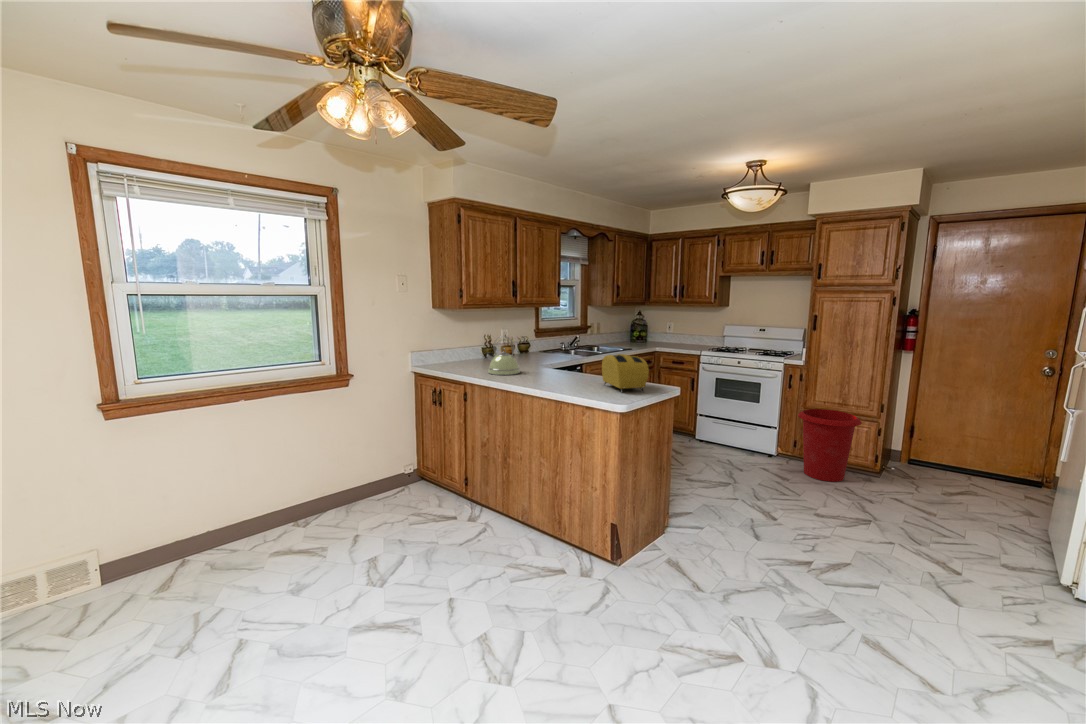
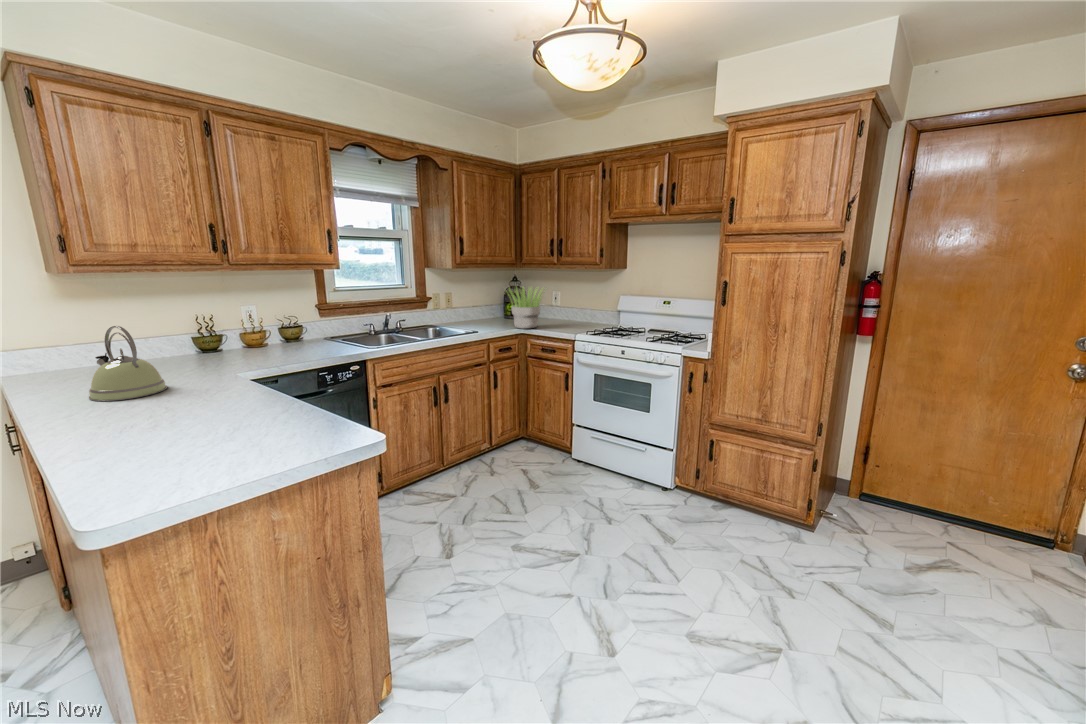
potted plant: none [643,318,677,348] -> present [508,287,542,329]
toaster: present [602,354,649,392] -> none [184,372,287,466]
waste bin: present [798,409,862,482] -> none [692,427,784,545]

